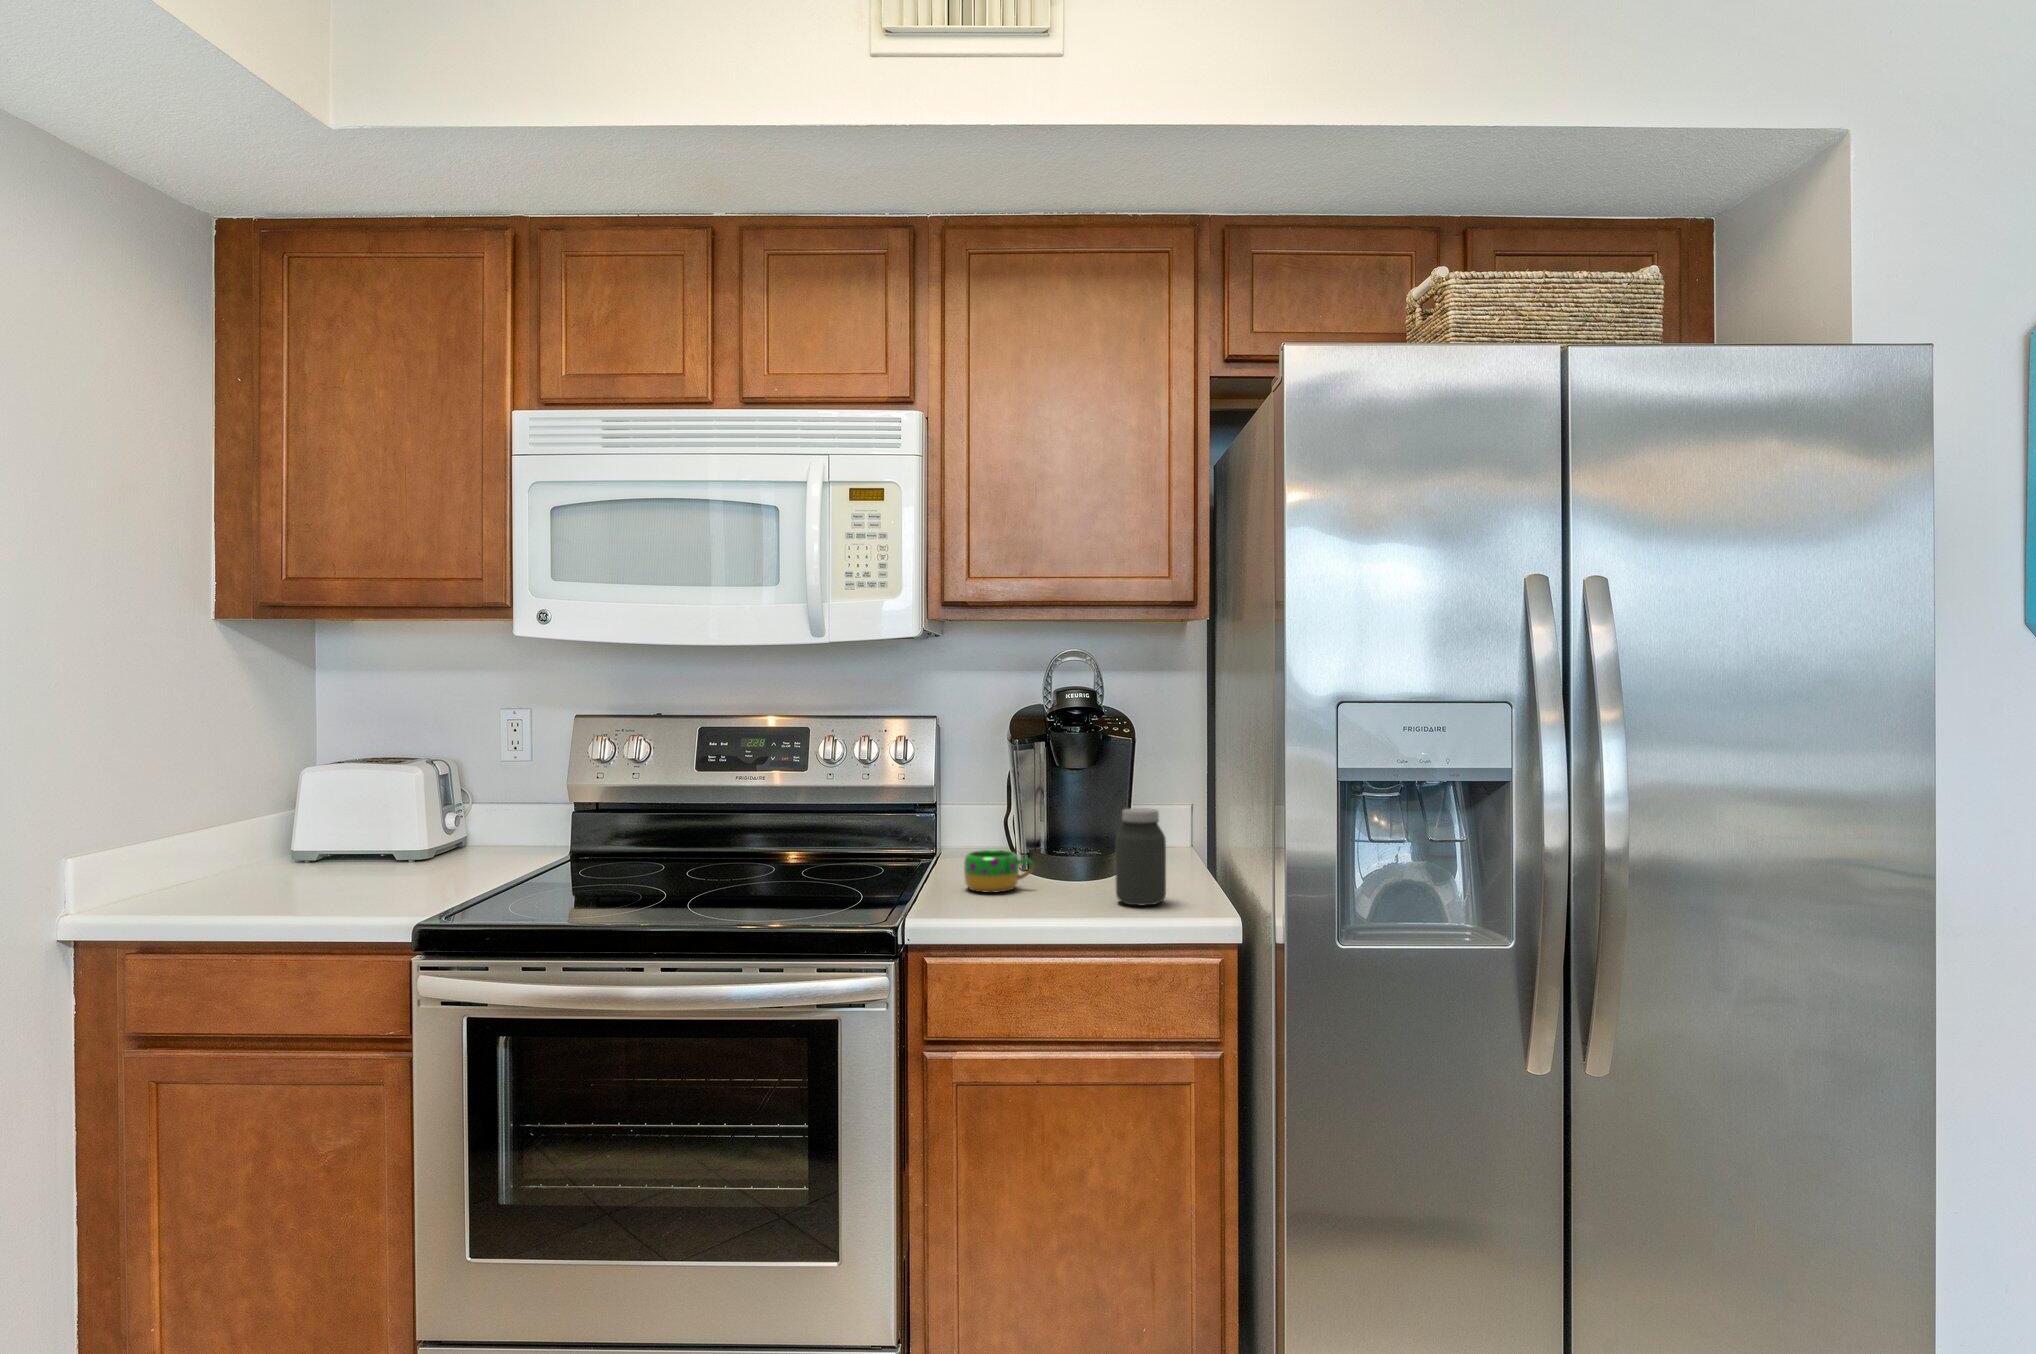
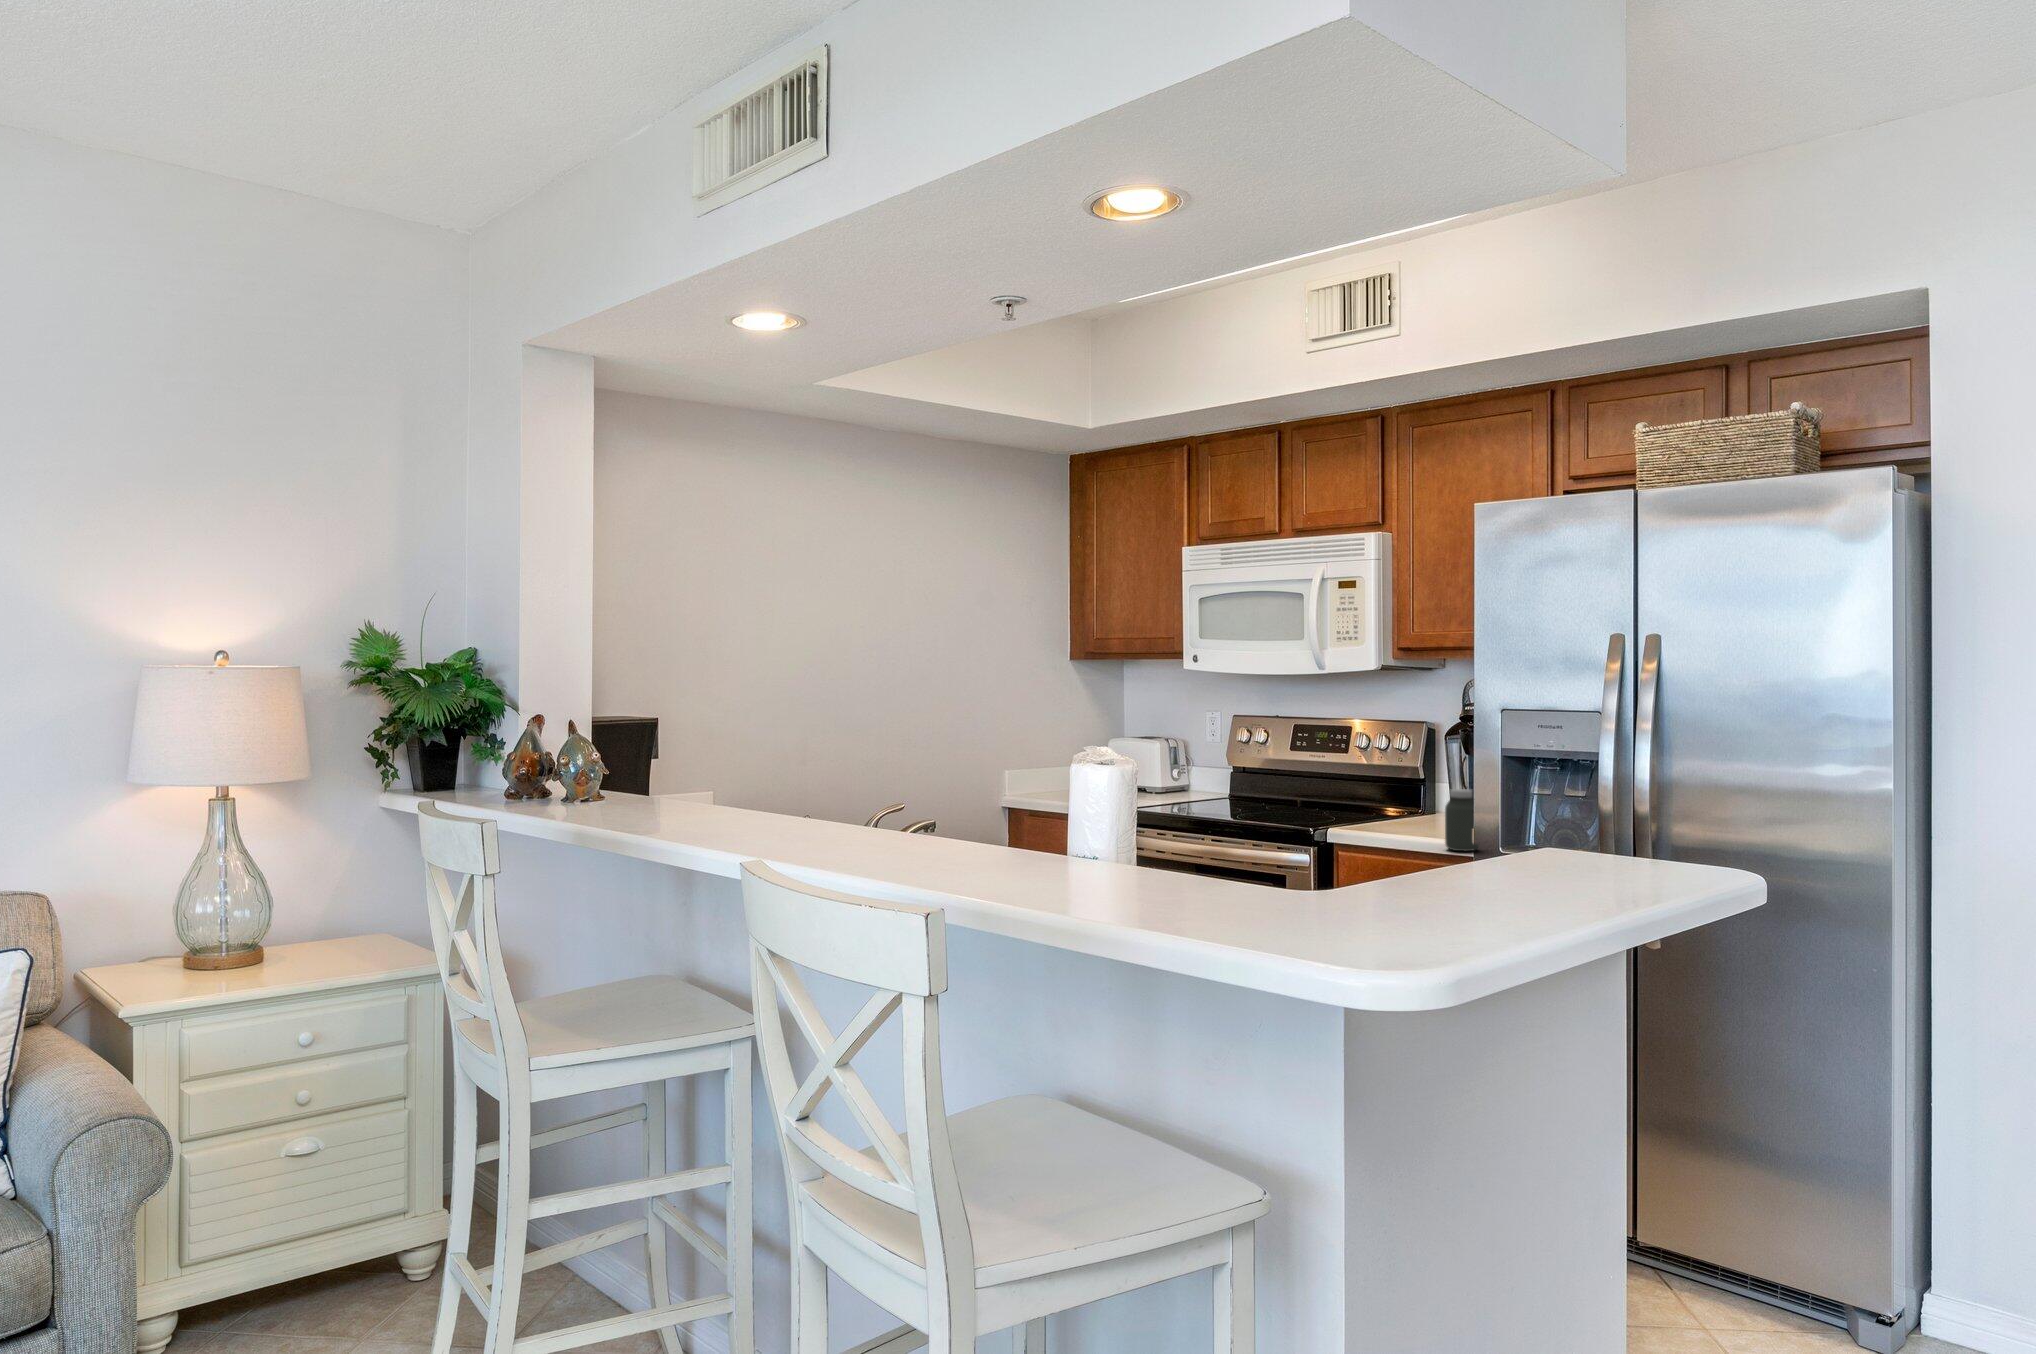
mug: present [964,850,1034,893] -> none [1383,811,1424,837]

